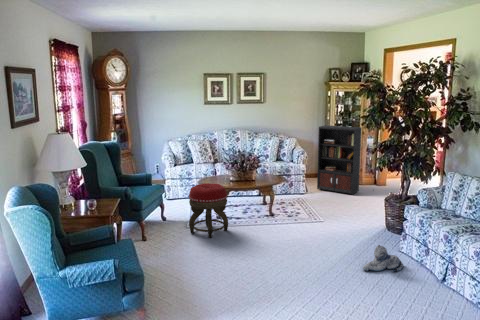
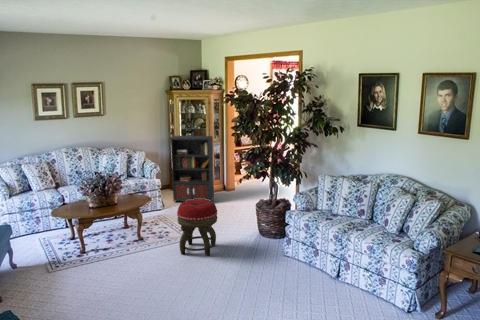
footstool: present [189,183,228,238] -> present [177,199,217,256]
plush toy: present [363,245,404,272] -> none [265,254,297,283]

